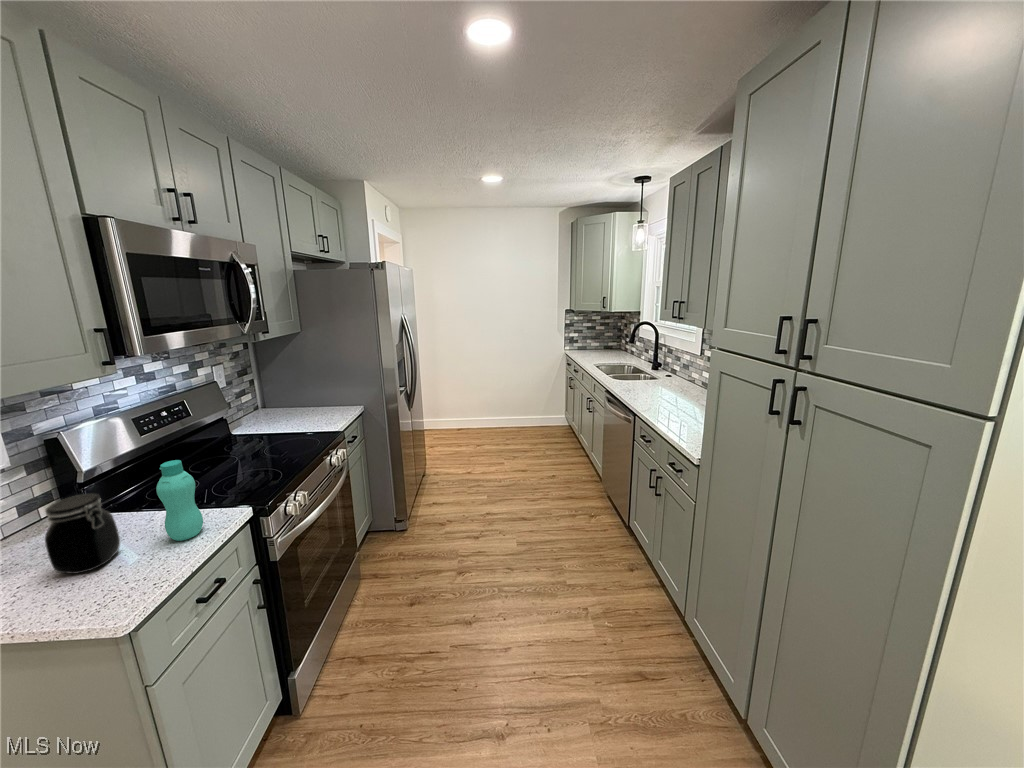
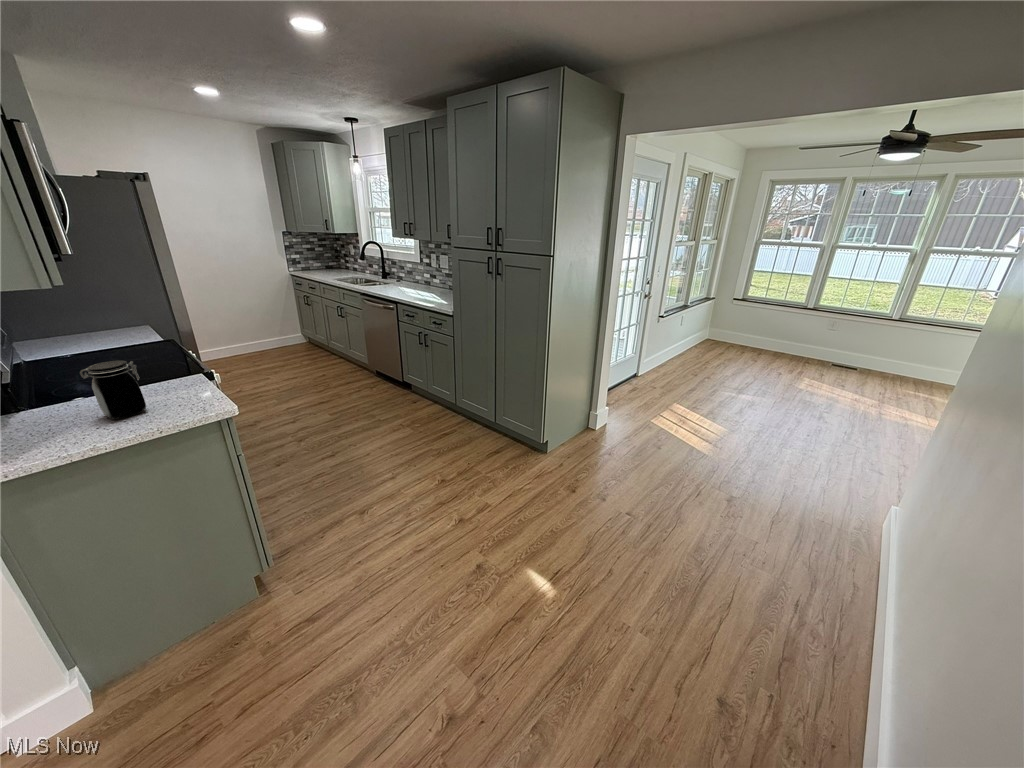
bottle: present [156,460,203,541] -> none [151,333,189,394]

